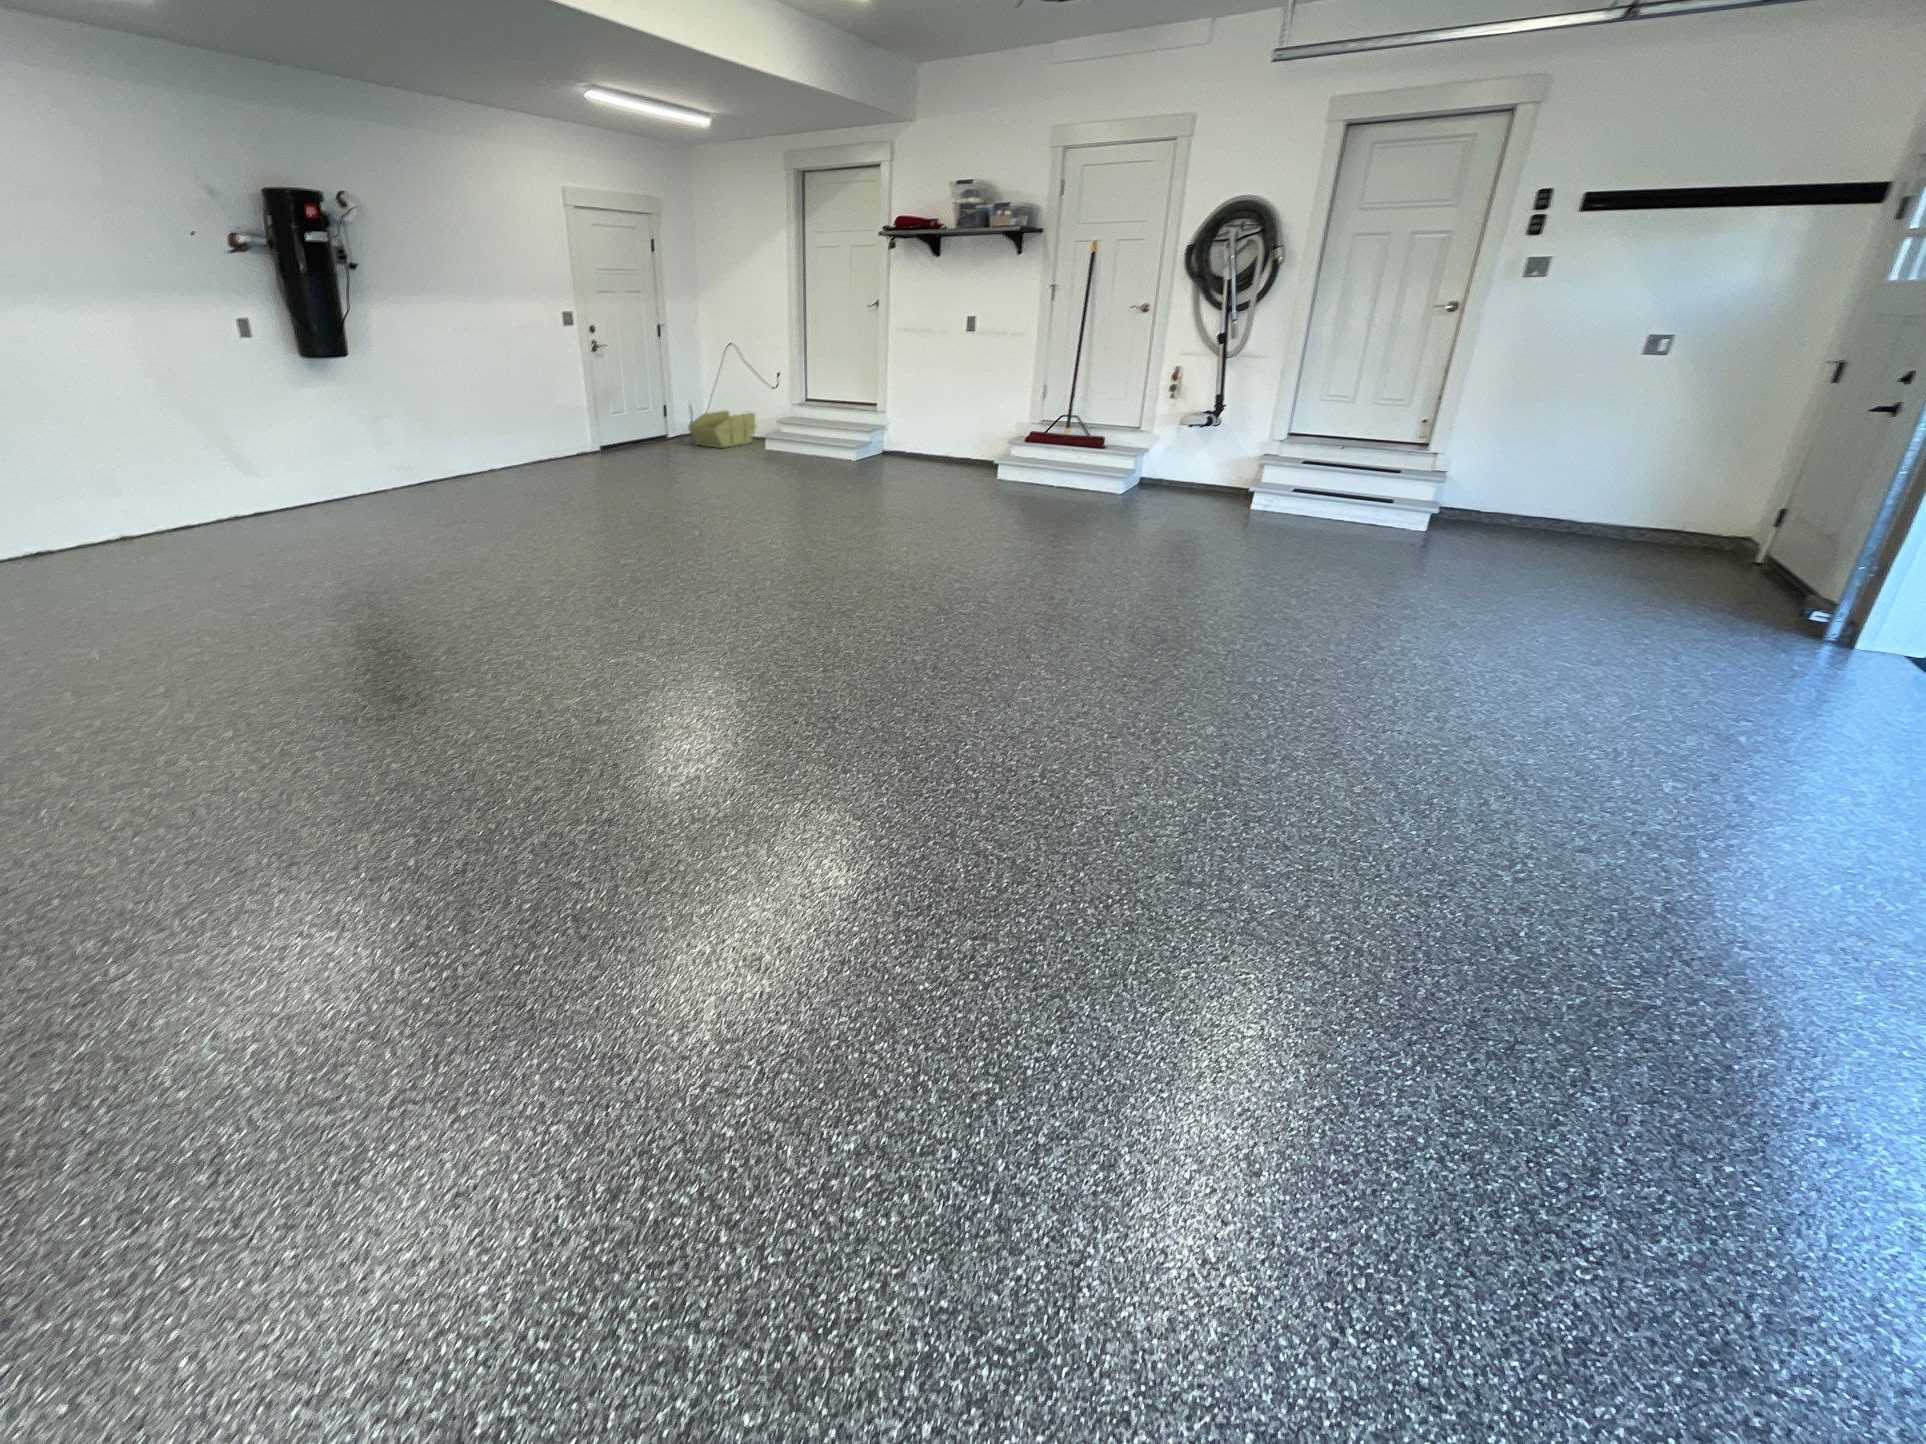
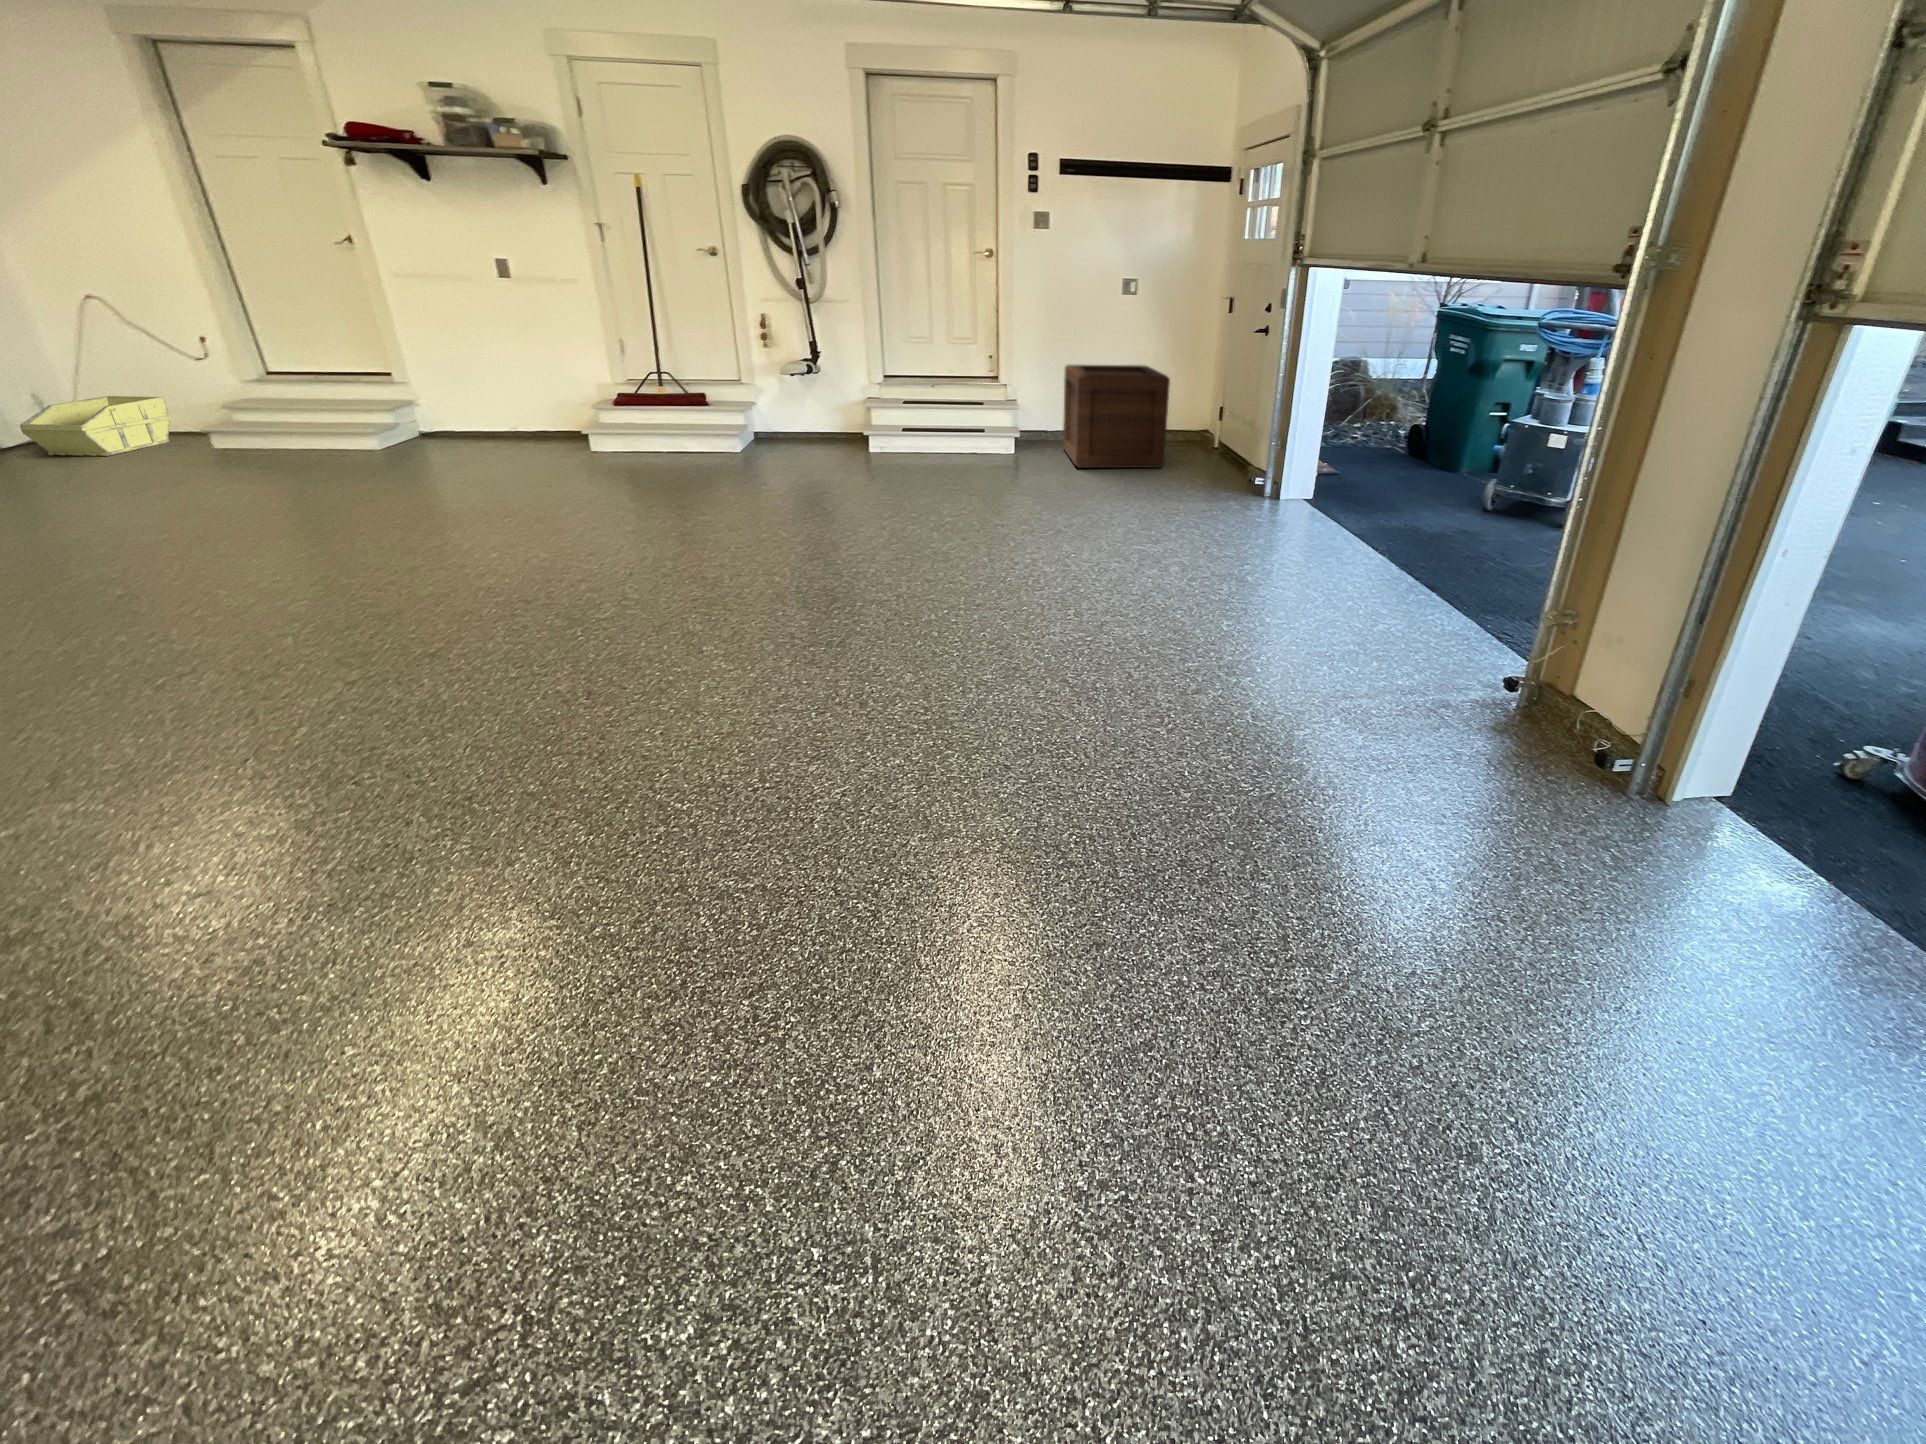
wooden crate: none [1496,435,1687,573] -> present [1063,365,1170,468]

